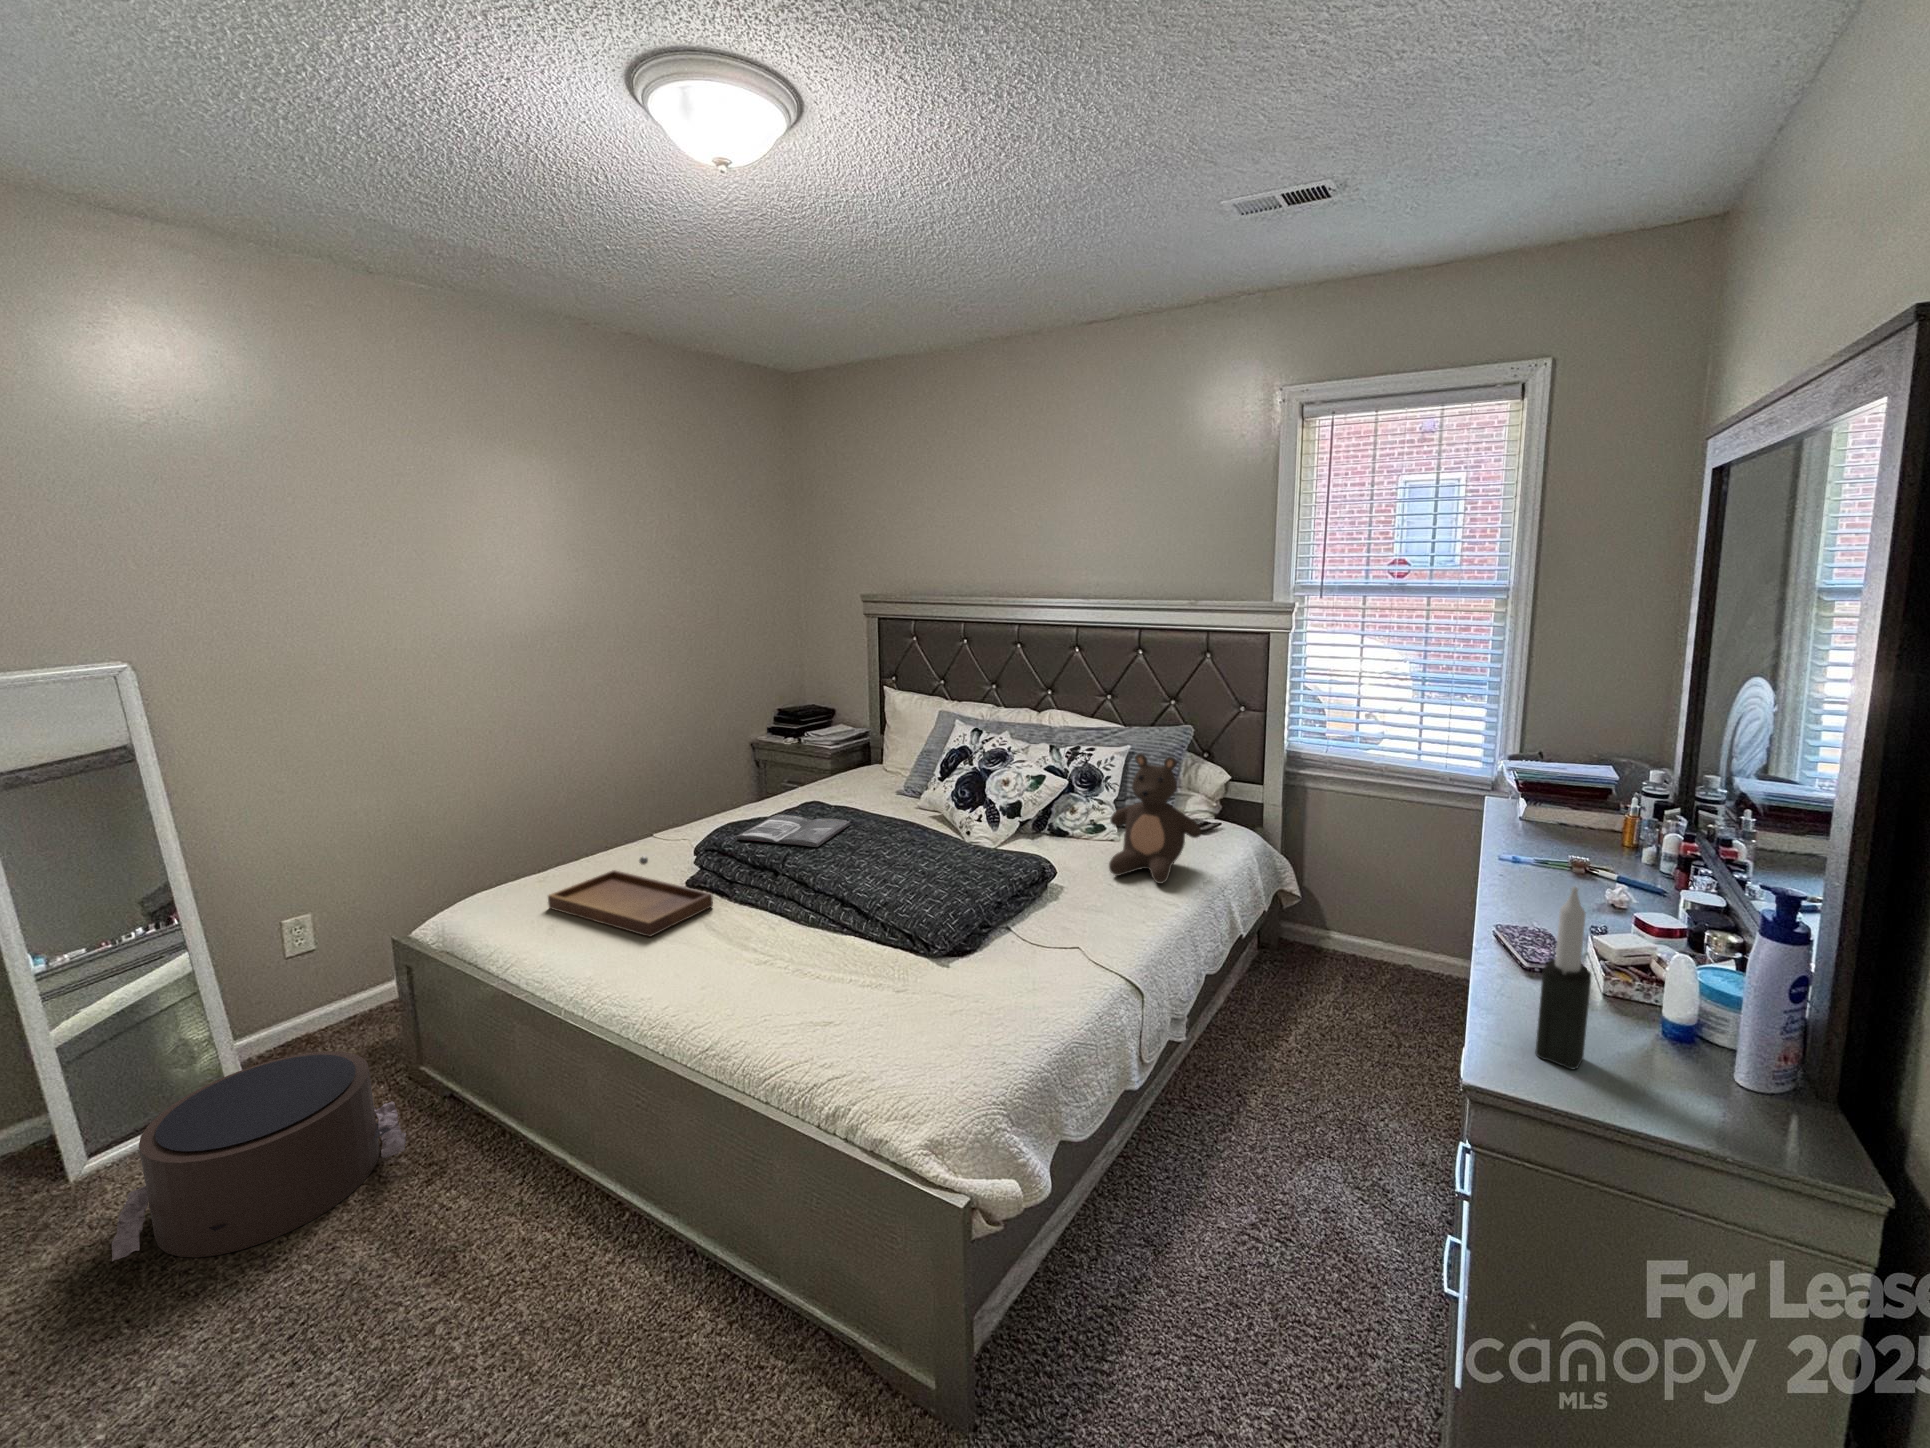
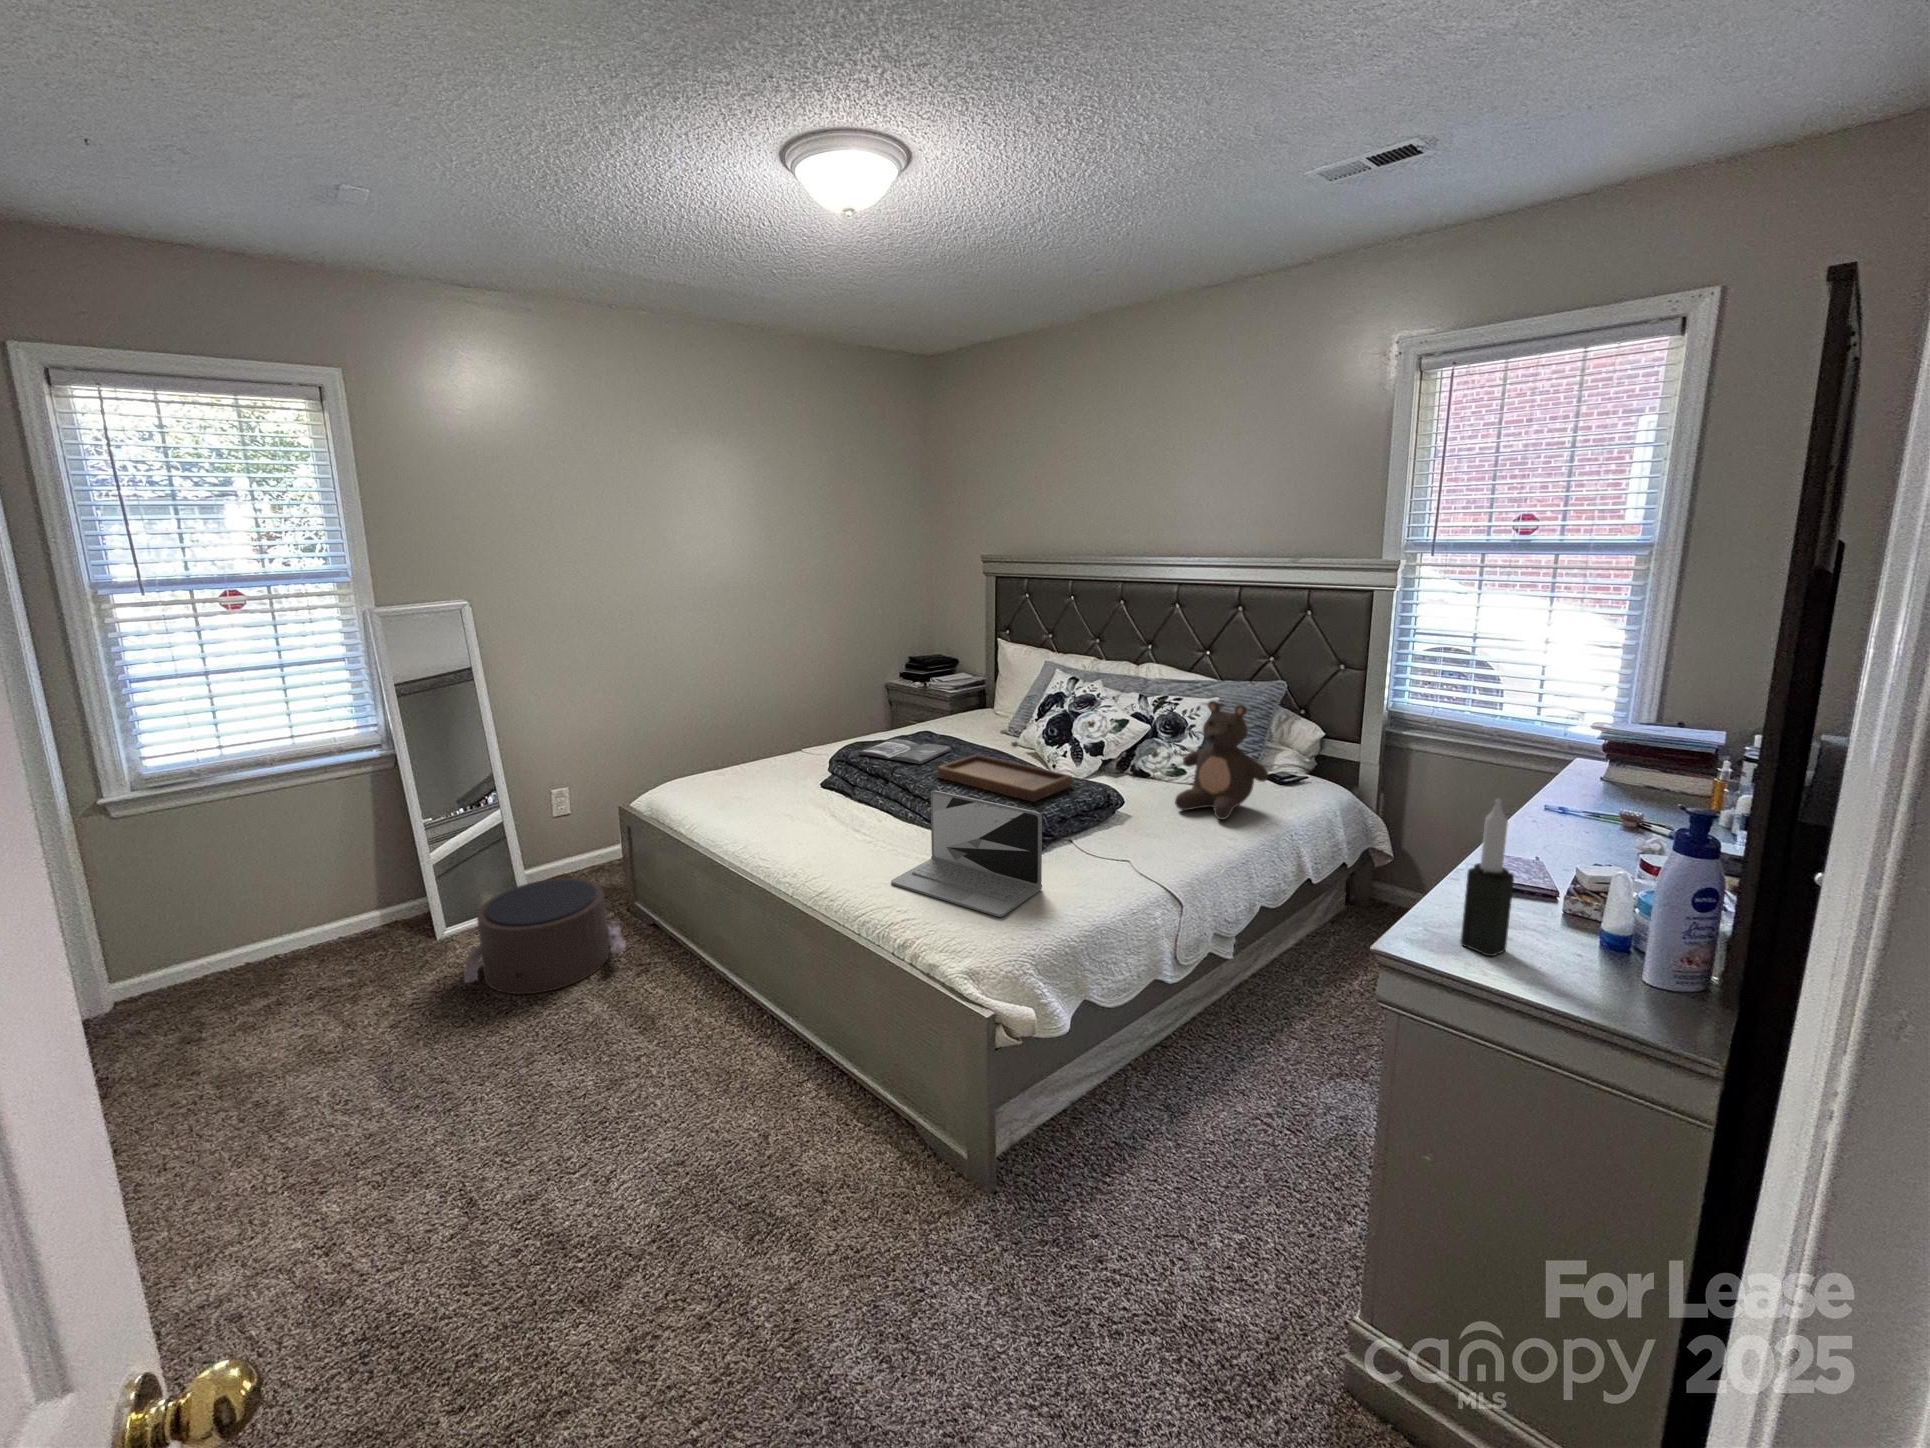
tray: present [548,857,713,937] -> present [937,741,1072,802]
laptop: none [807,892,997,1055] -> present [891,791,1042,917]

